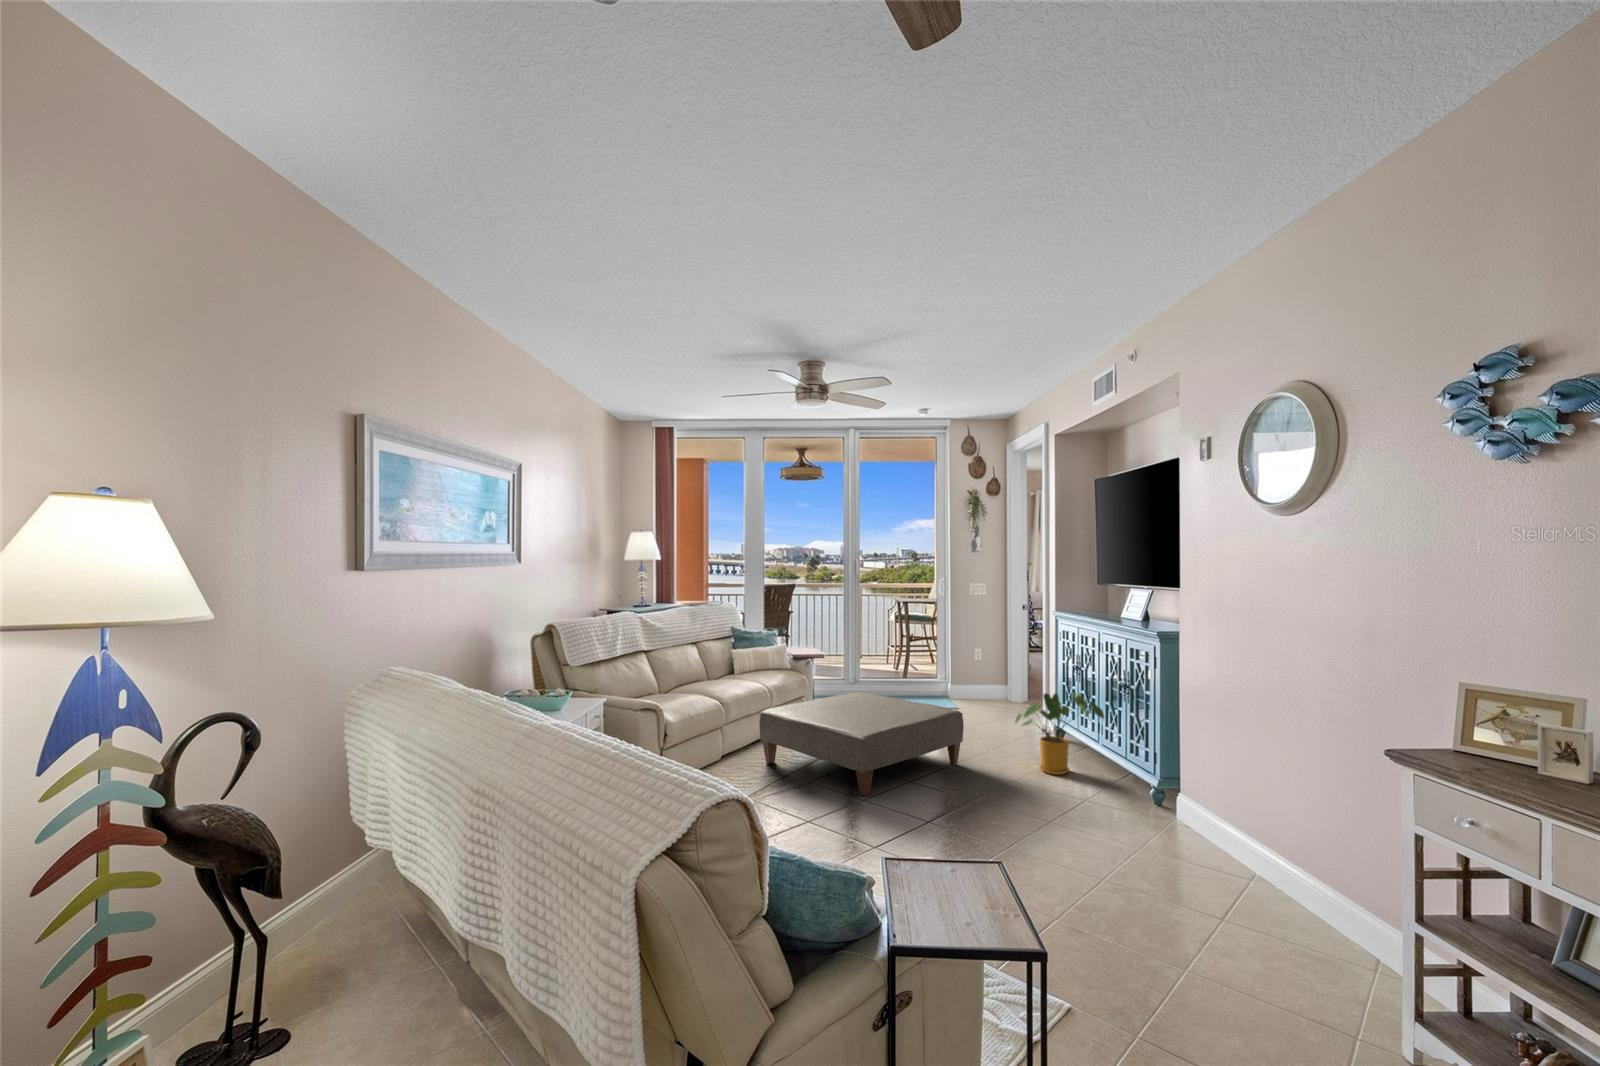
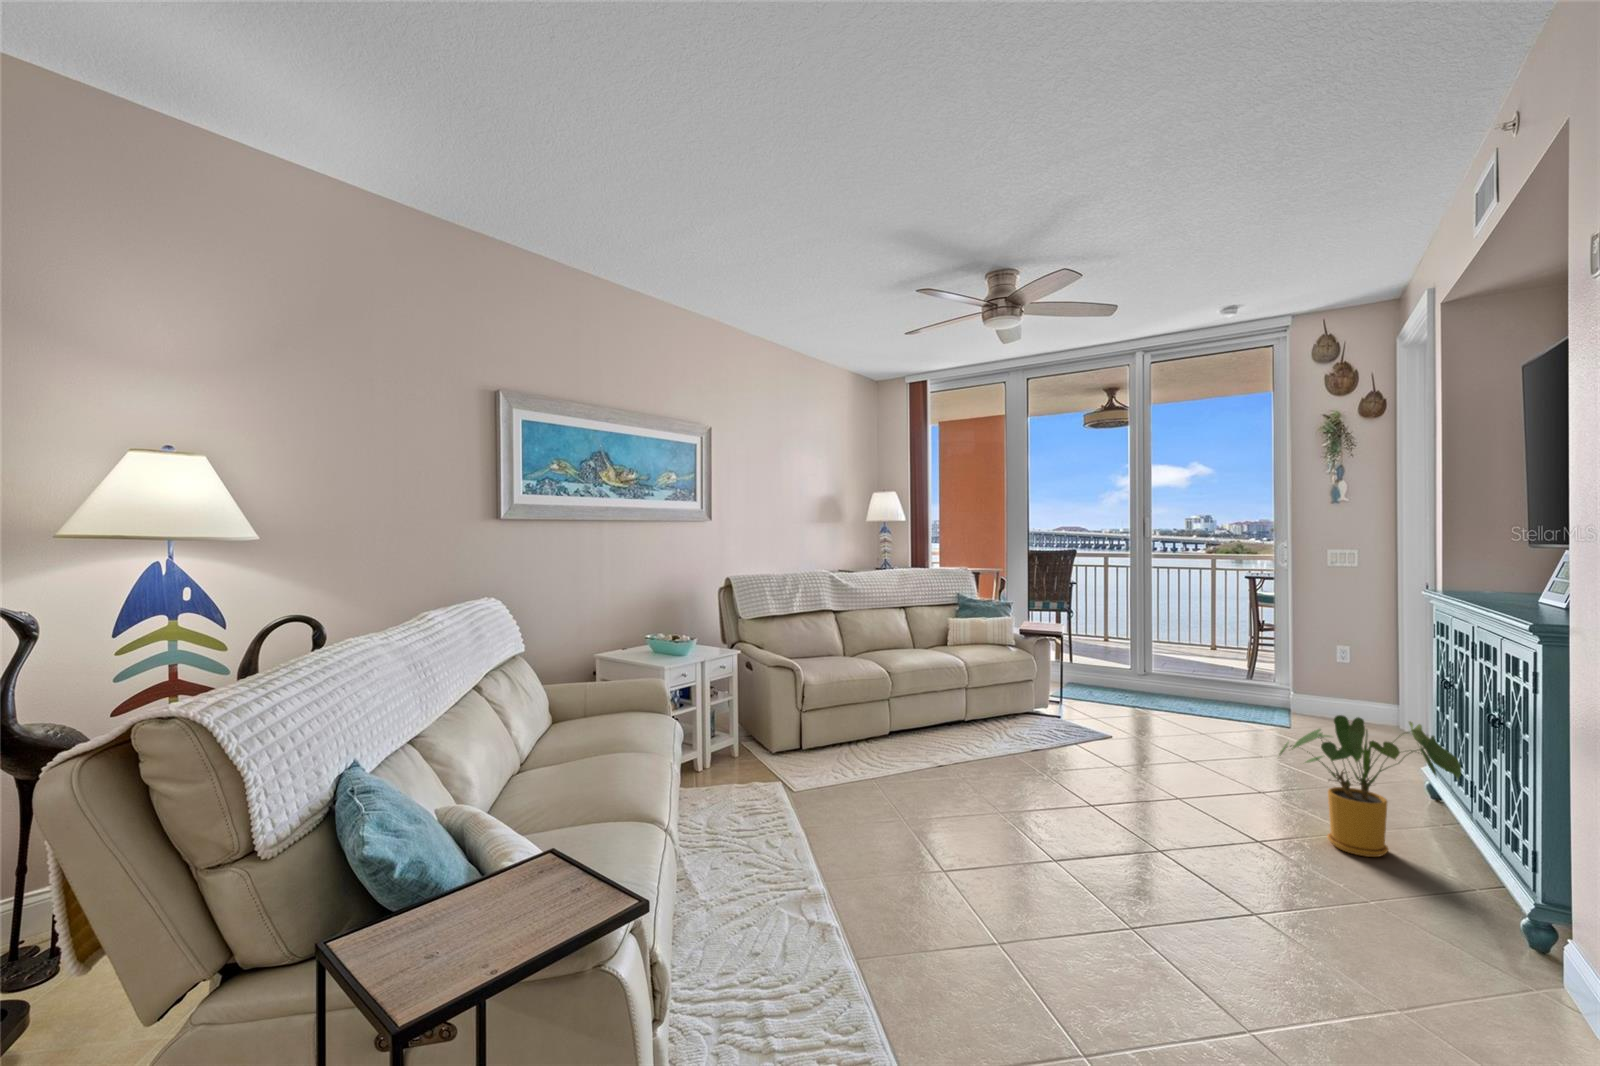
ottoman: present [759,691,964,796] -> none [922,682,1196,812]

